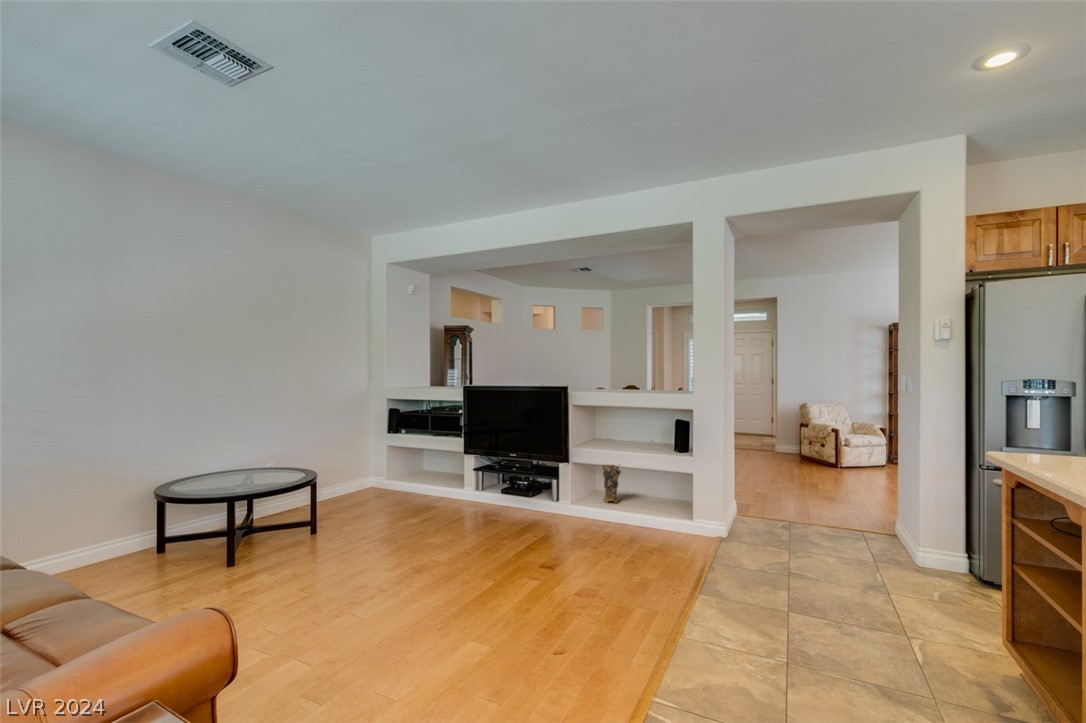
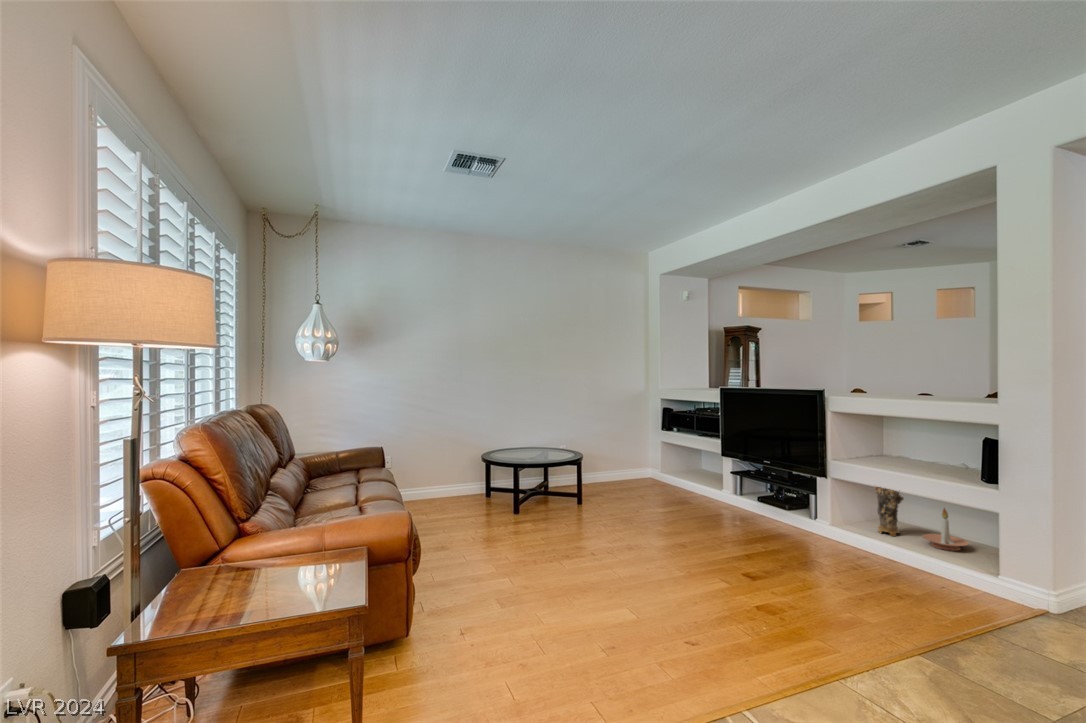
candle holder: none [637,475,665,507] -> present [923,508,969,551]

